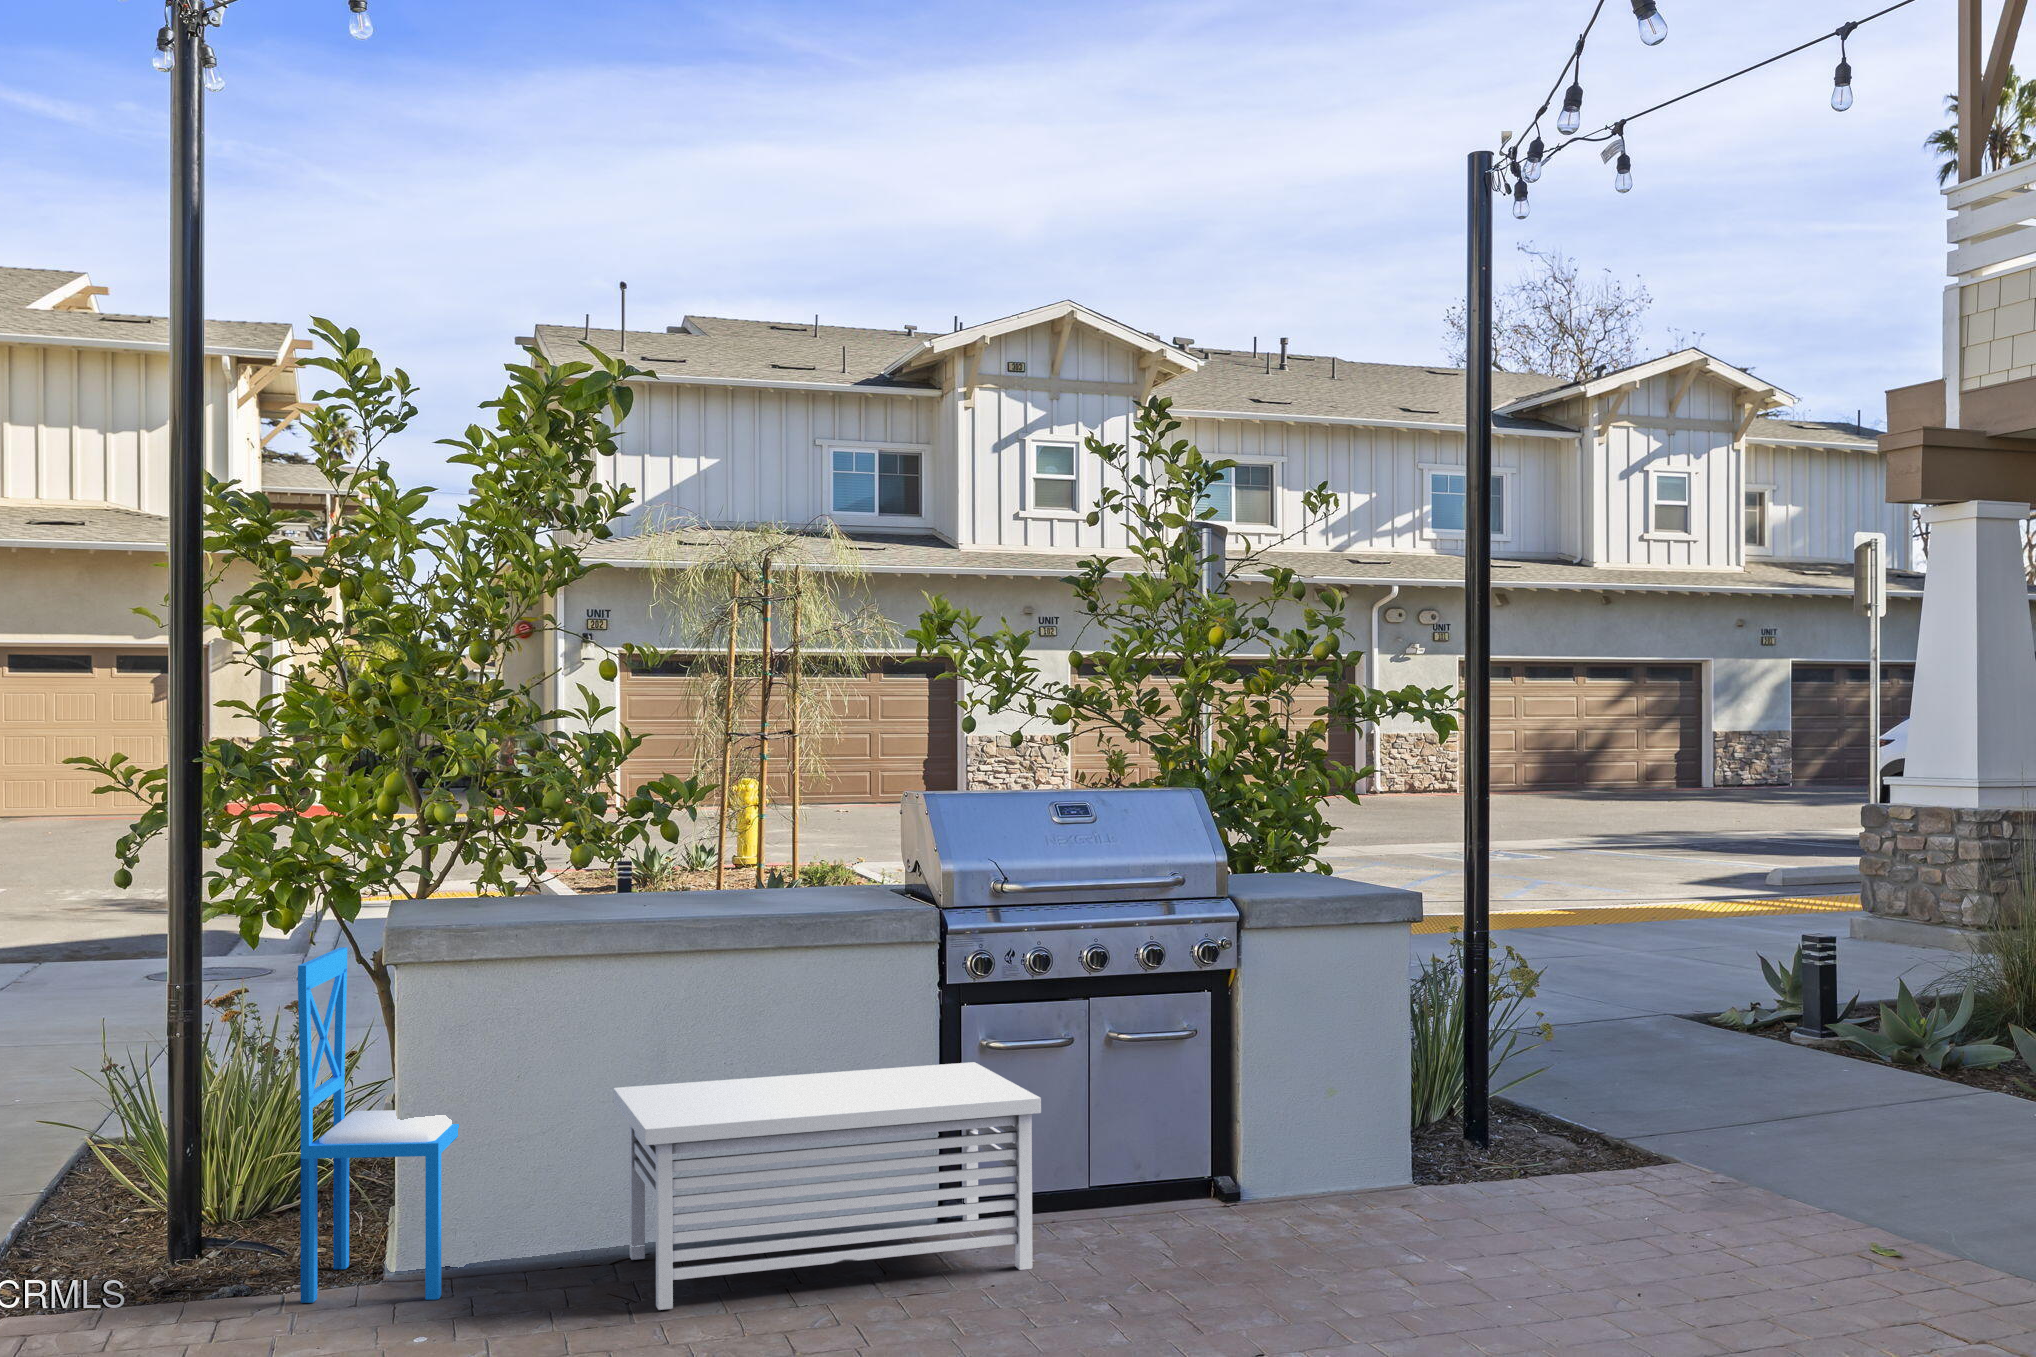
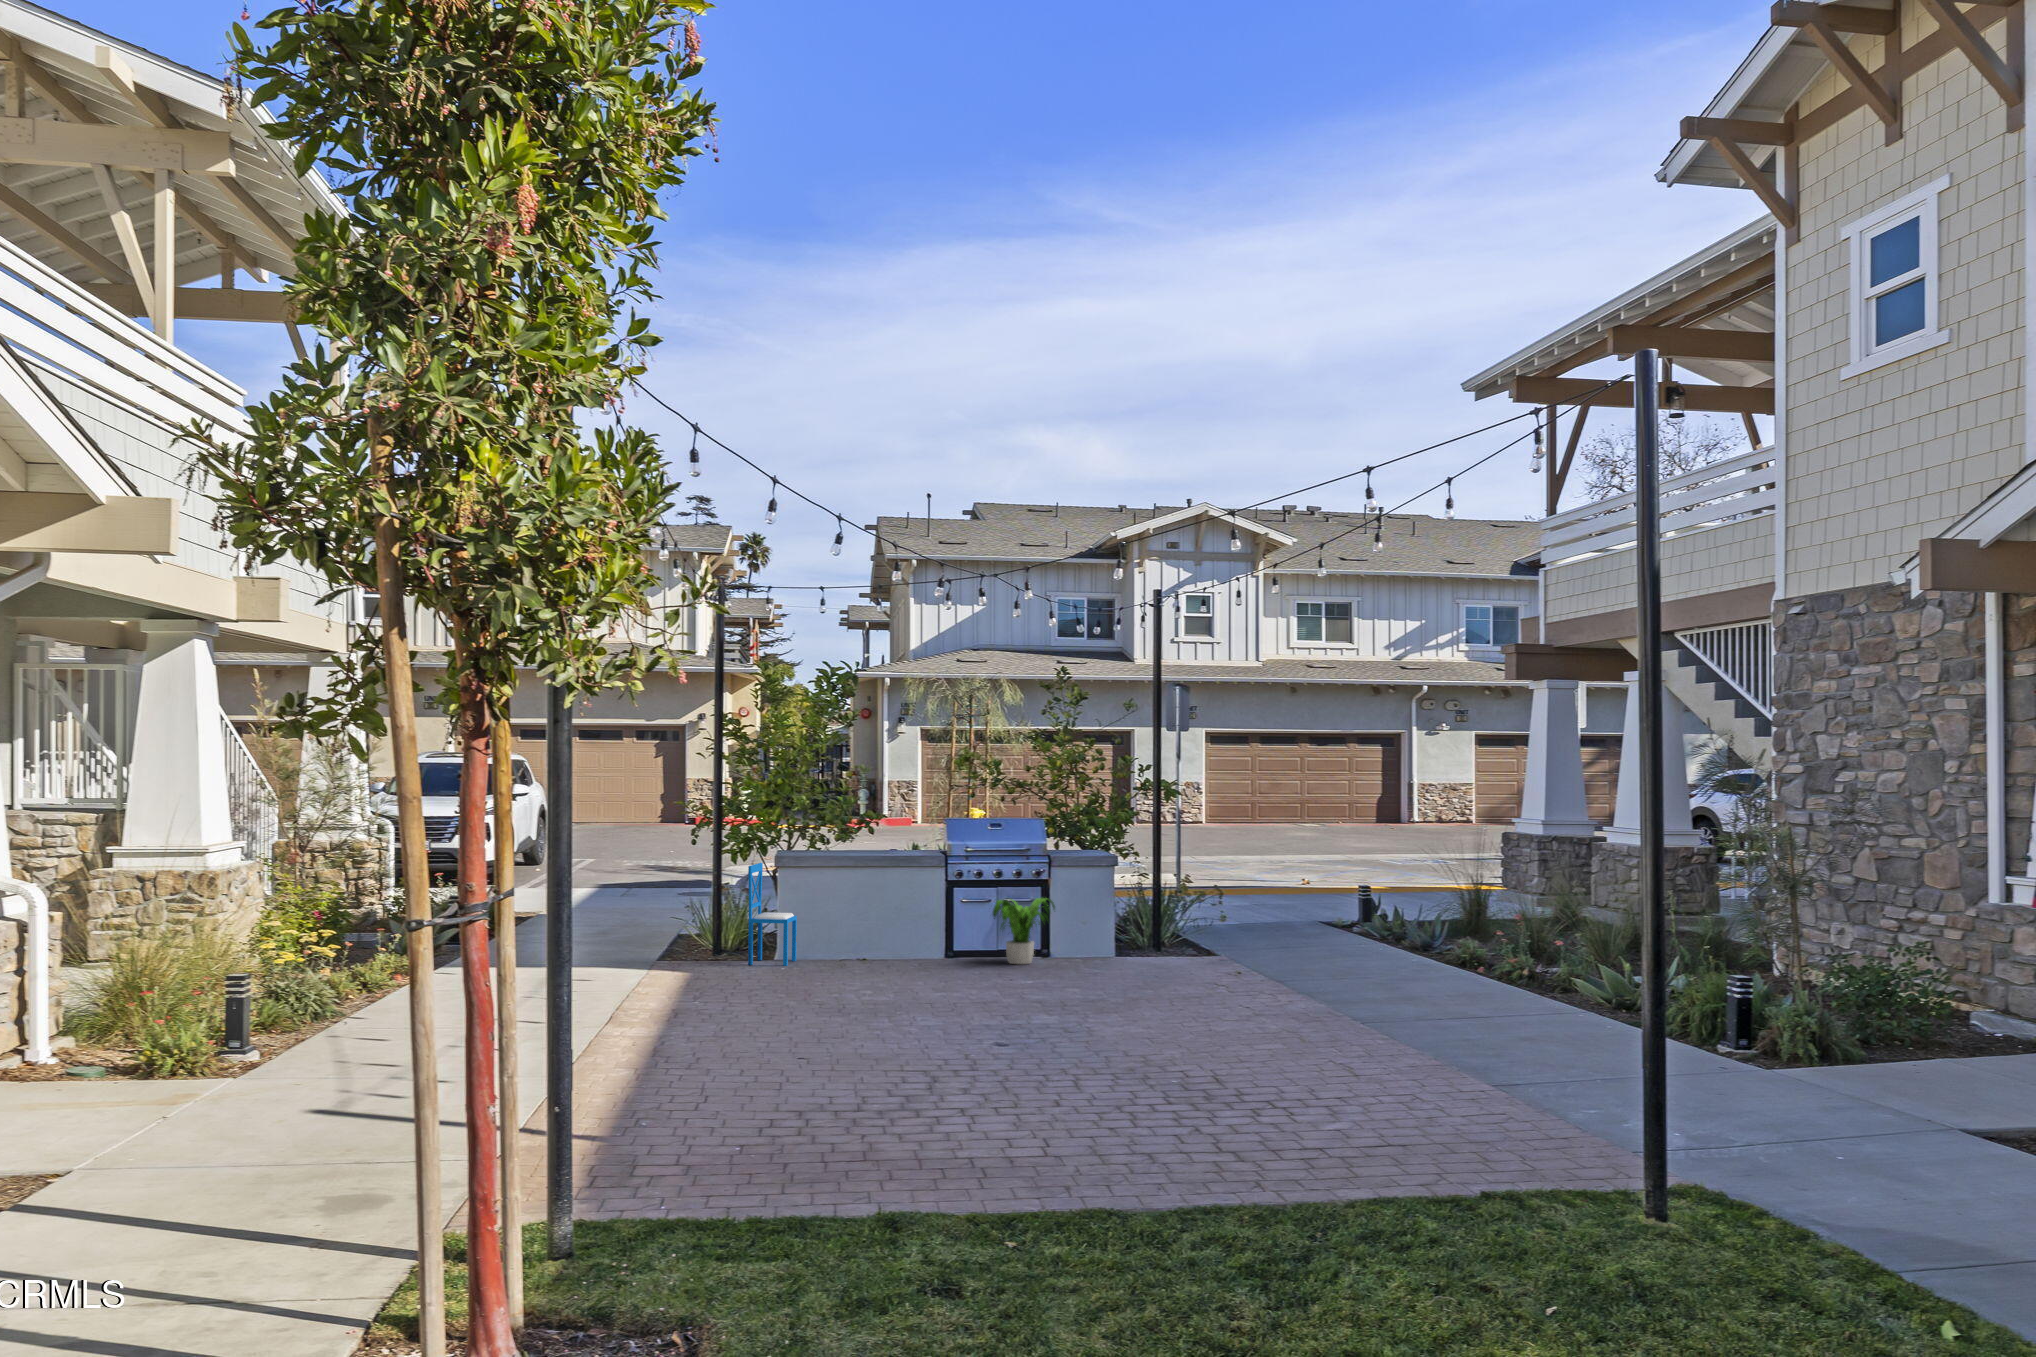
potted plant: none [1078,1024,1296,1241] -> present [992,898,1055,964]
storage bench: present [613,1062,1041,1310] -> none [841,907,966,969]

